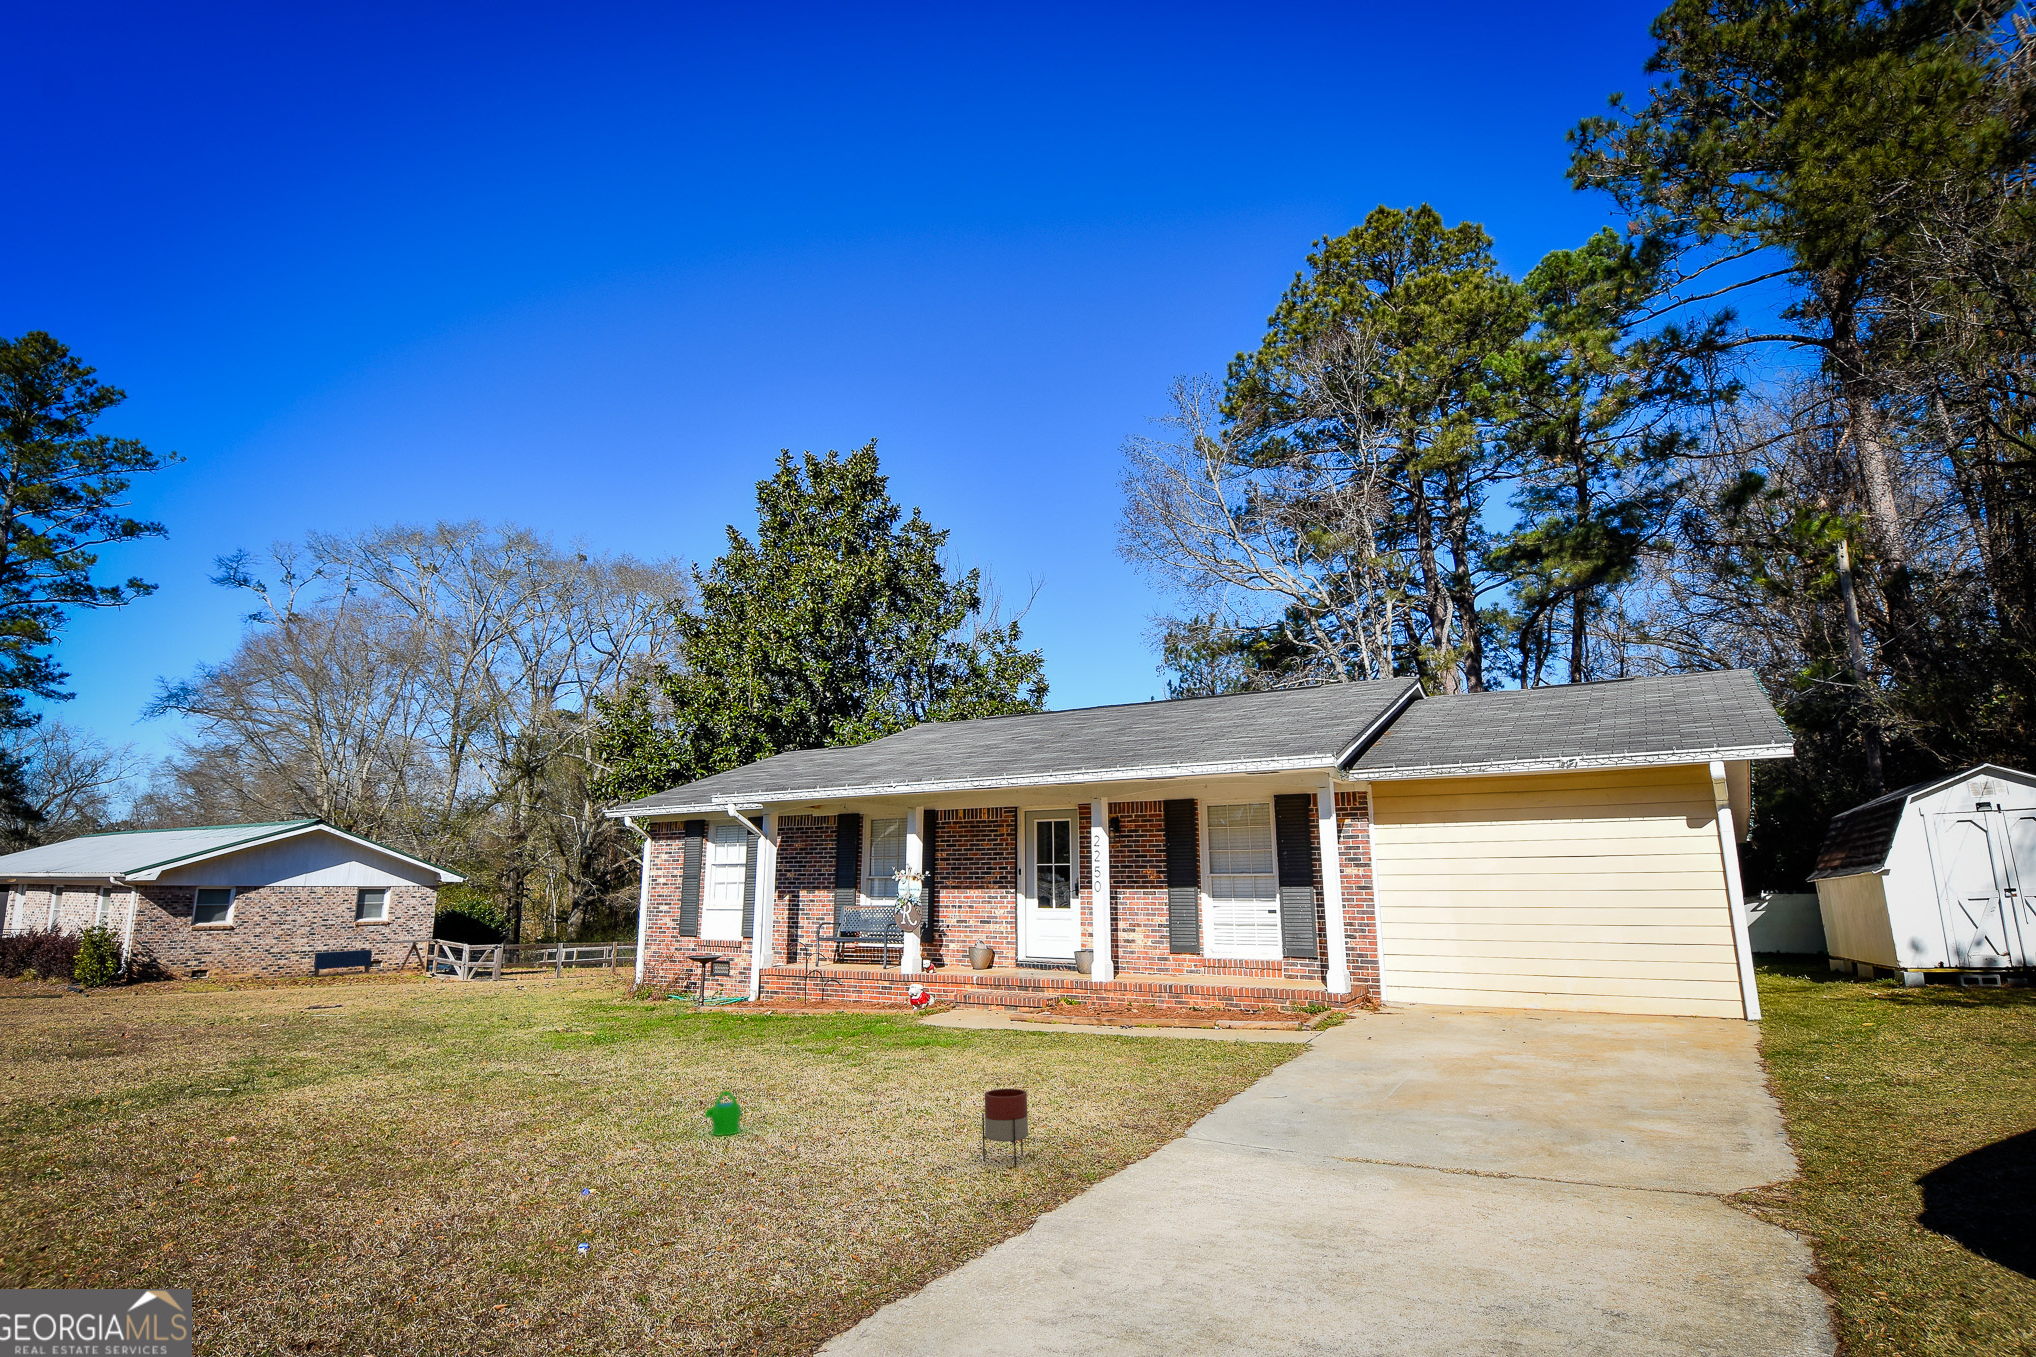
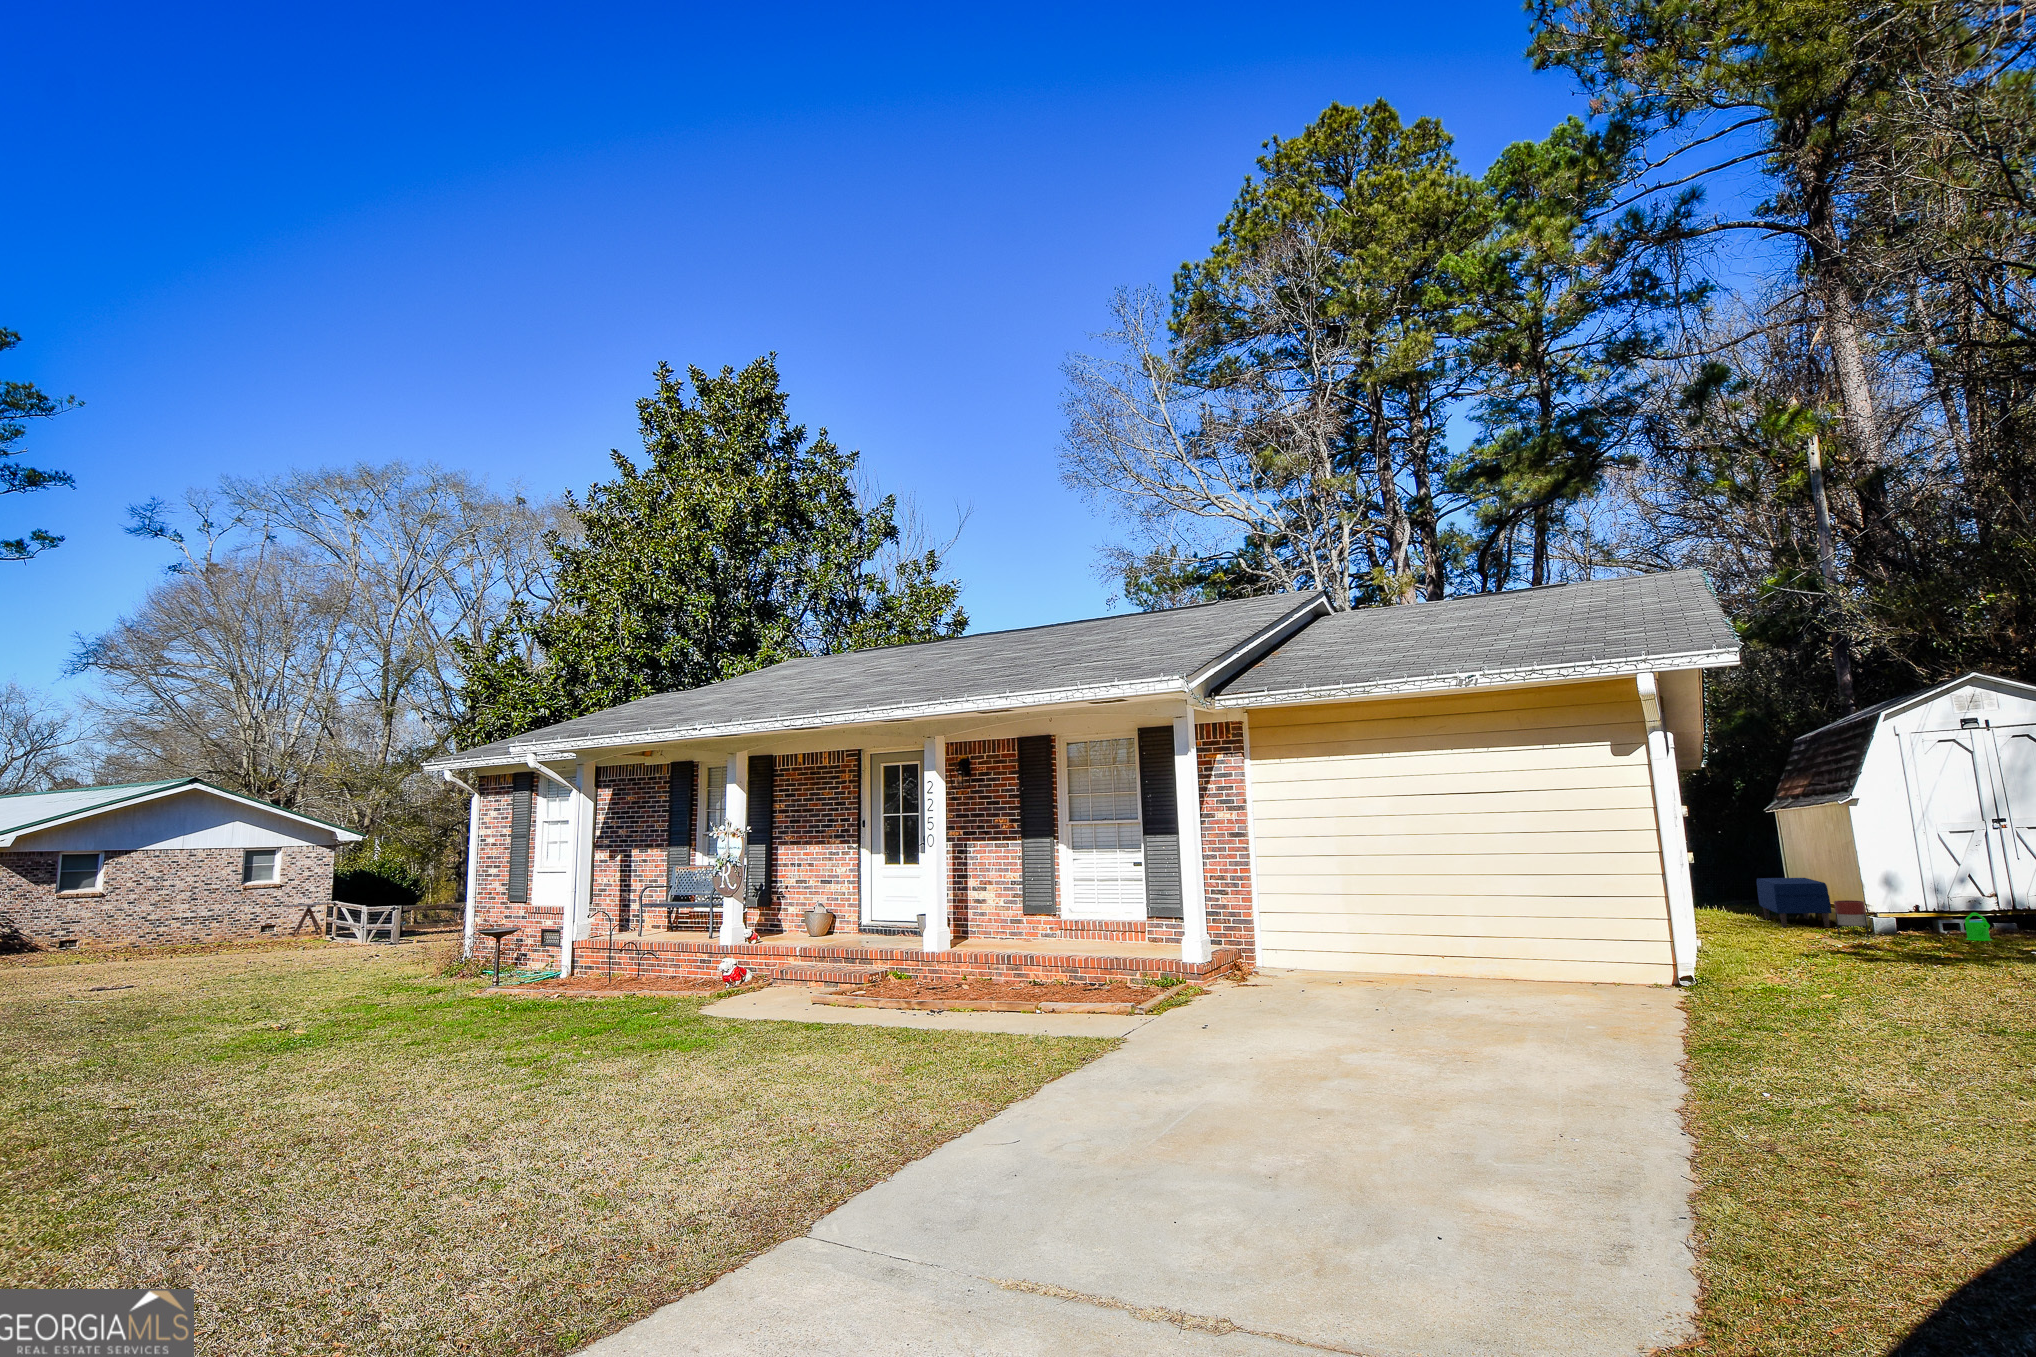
bench: present [314,950,372,976] -> present [1757,878,1832,927]
planter: present [982,1089,1028,1167] -> present [1834,900,1869,939]
watering can: present [705,1091,742,1136] -> present [1965,913,1992,941]

